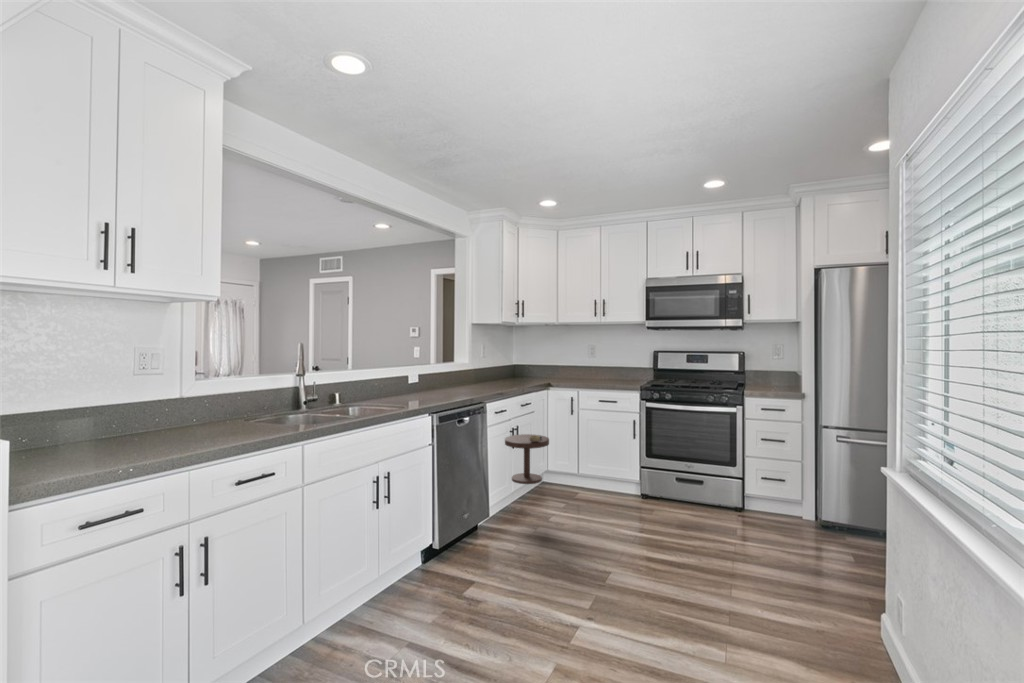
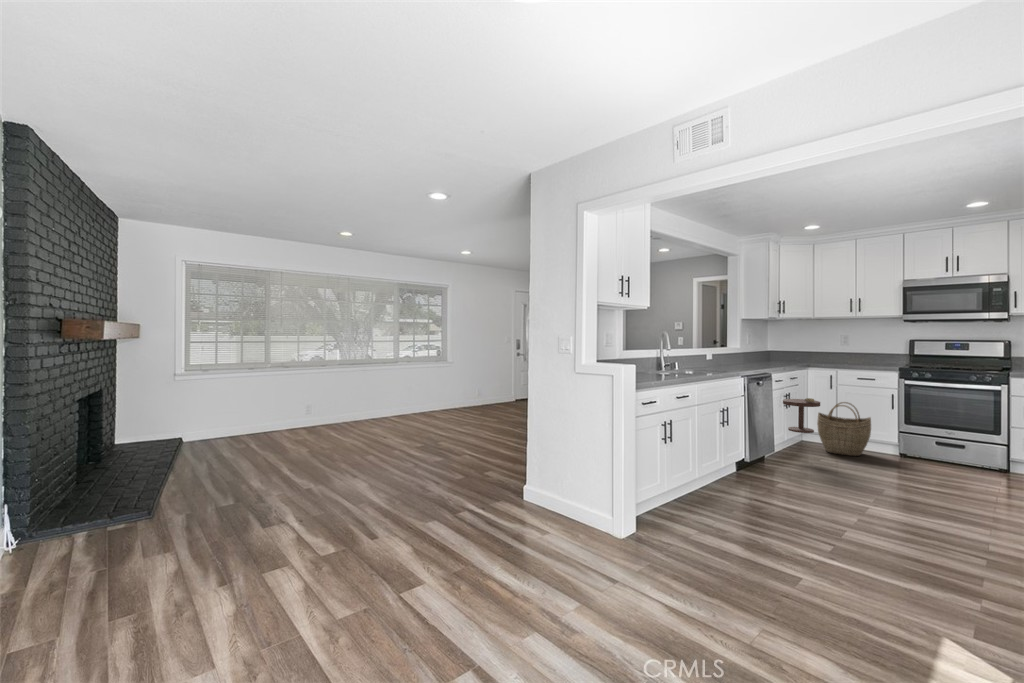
woven basket: none [554,431,612,503] -> present [817,402,871,456]

